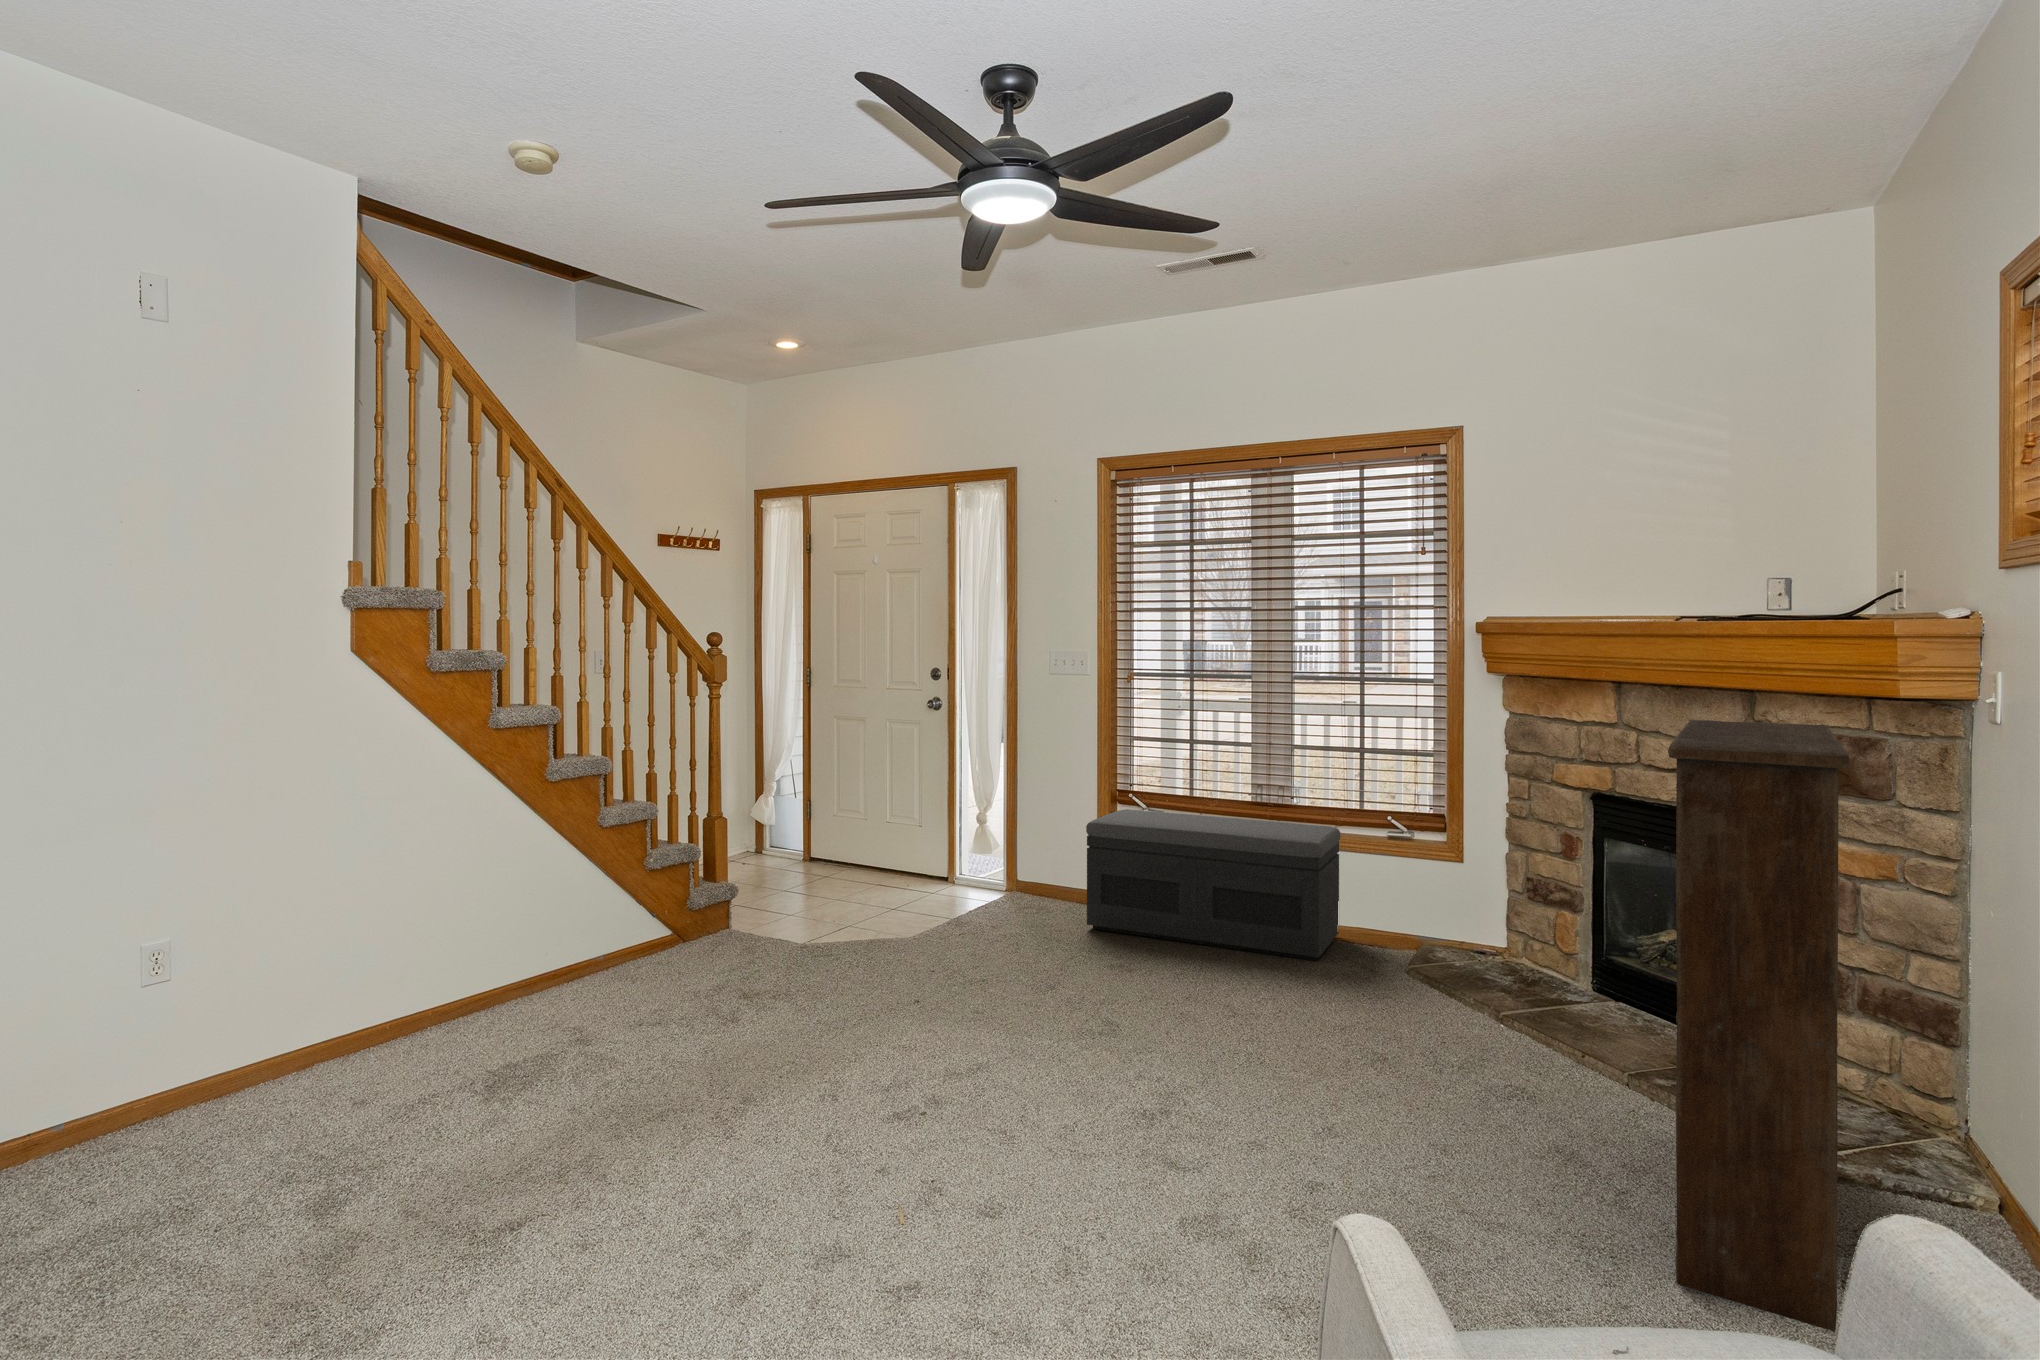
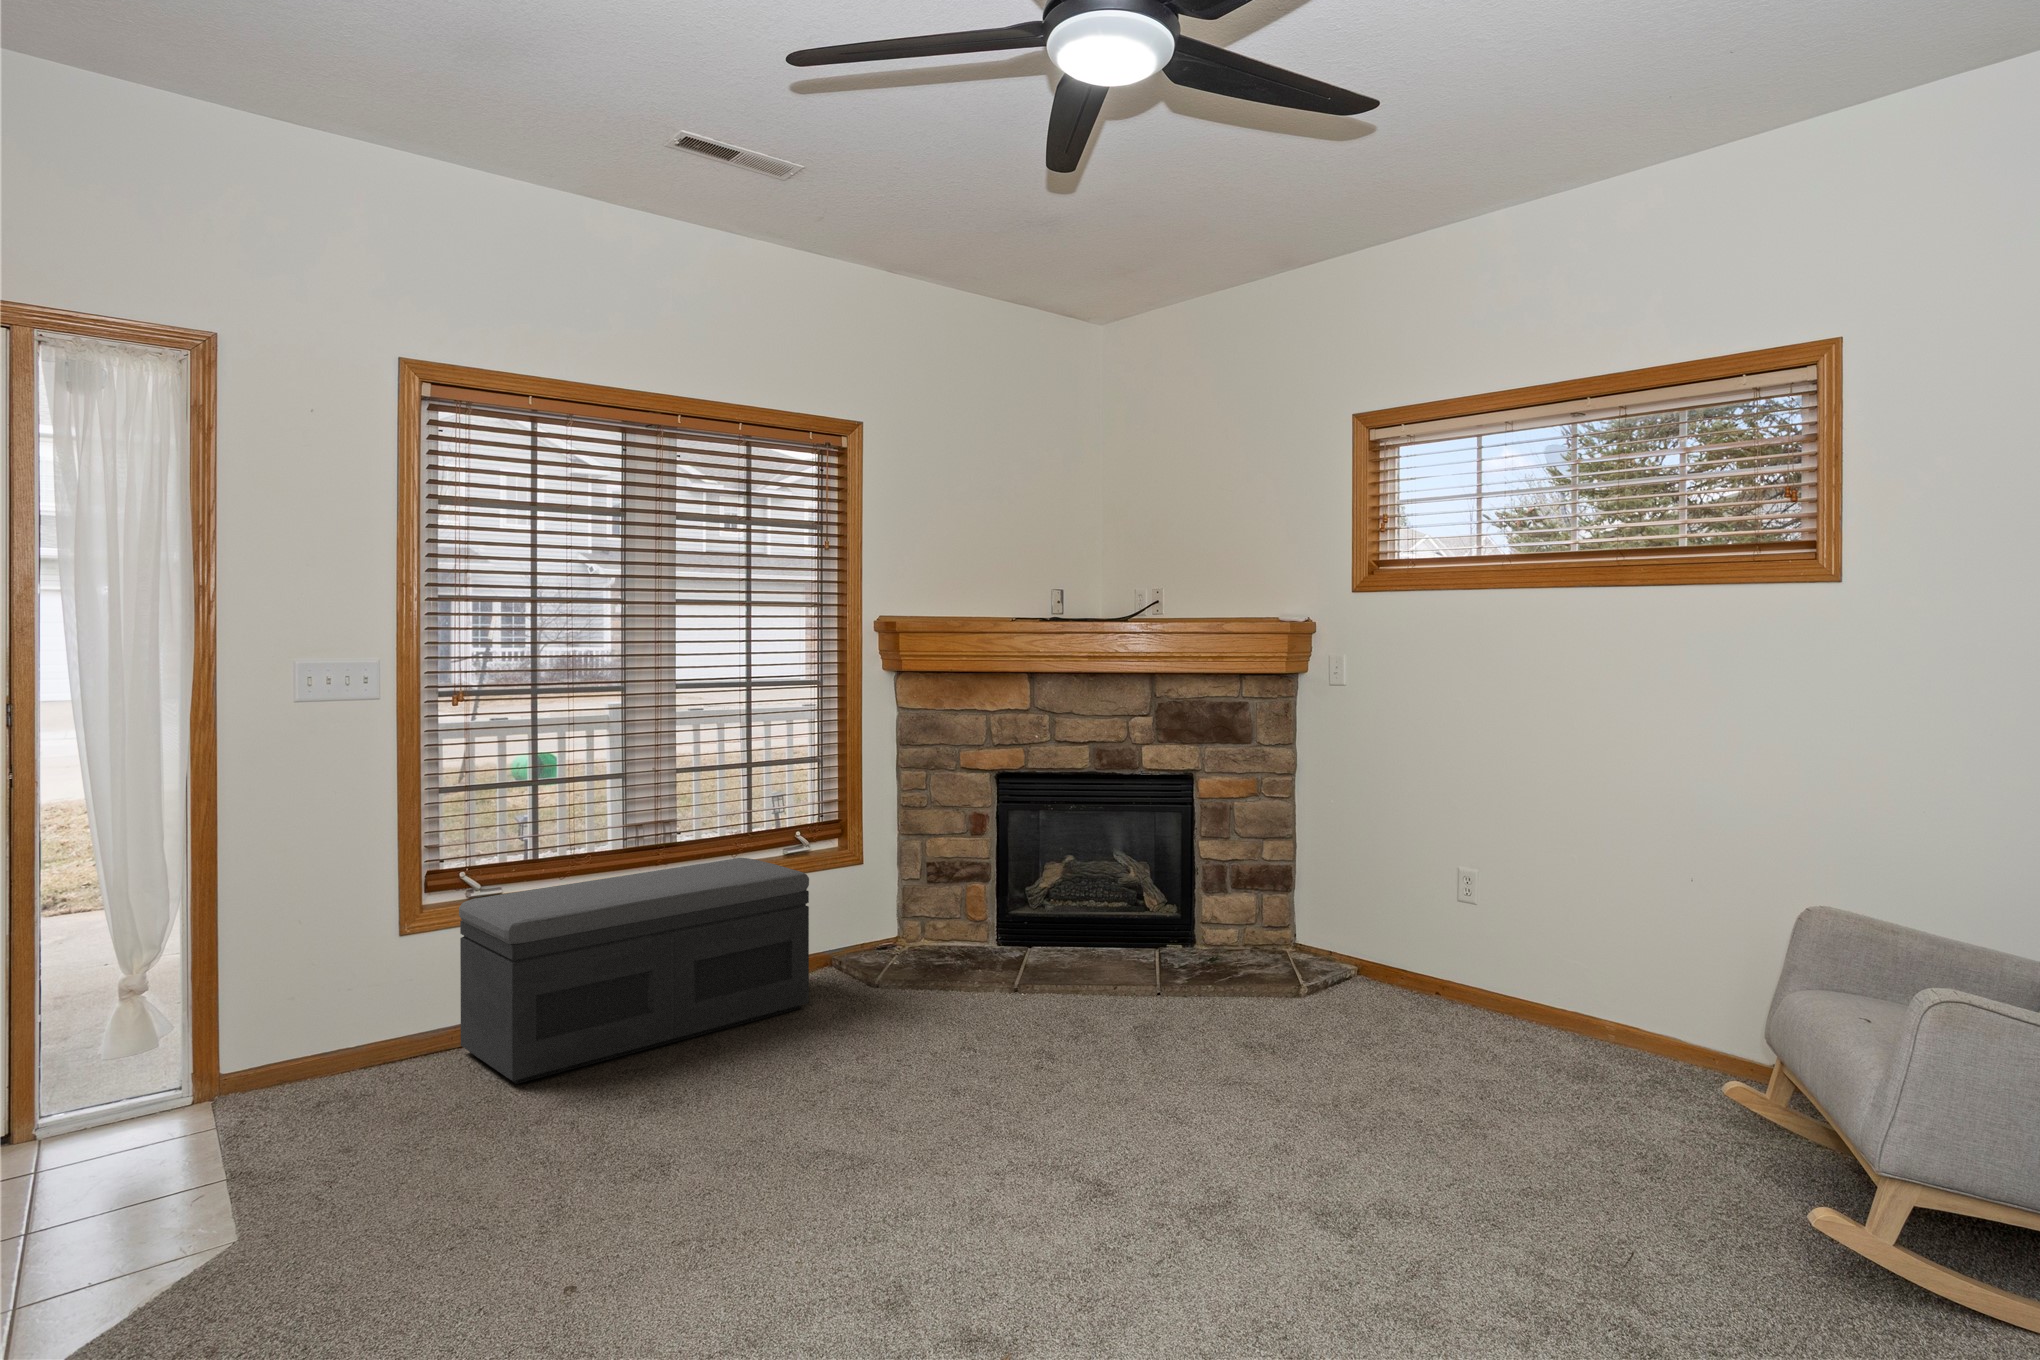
bookshelf: present [1668,720,1851,1332] -> none [1261,695,1520,1063]

